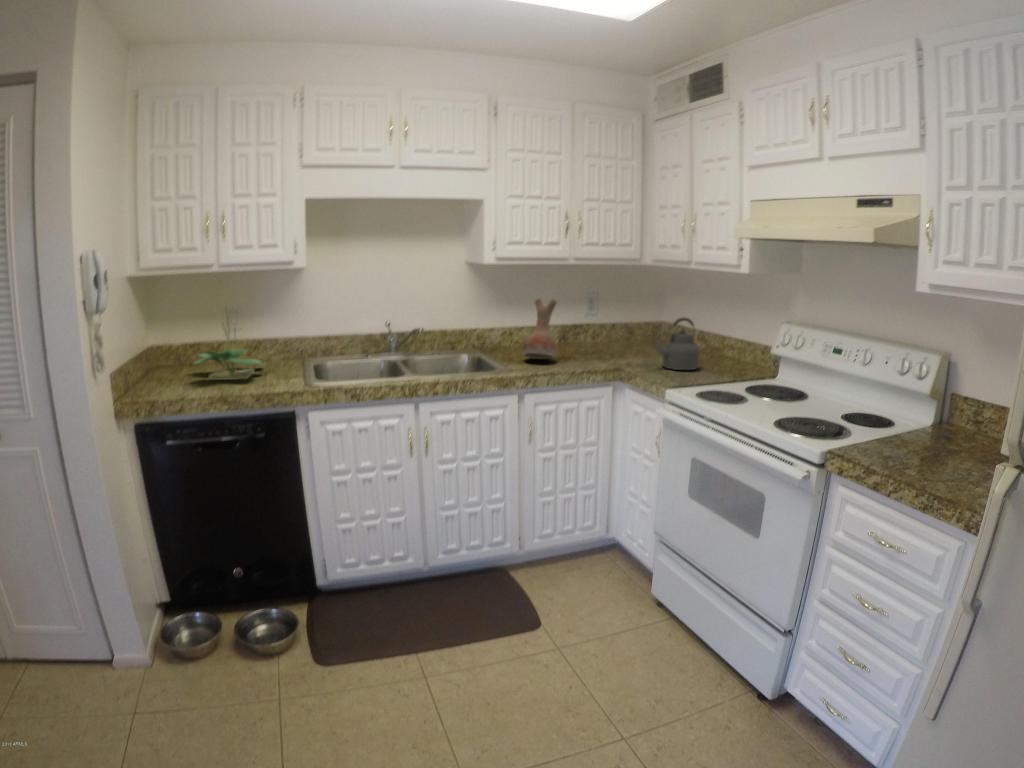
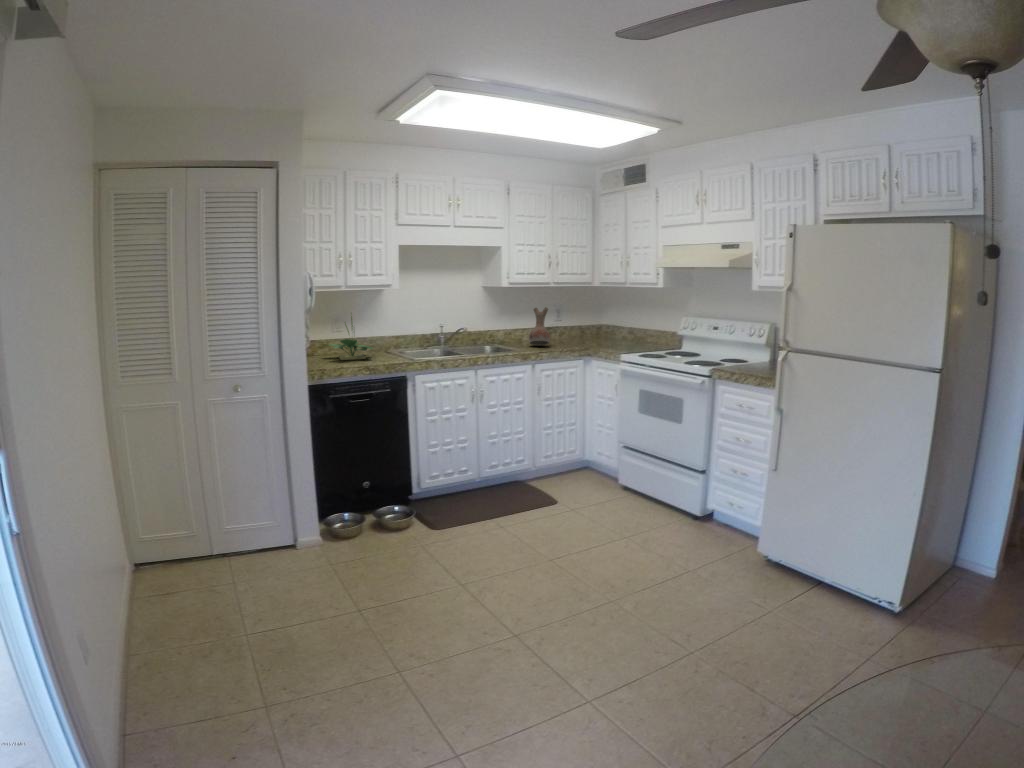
kettle: present [653,318,699,370] -> none [608,316,635,348]

